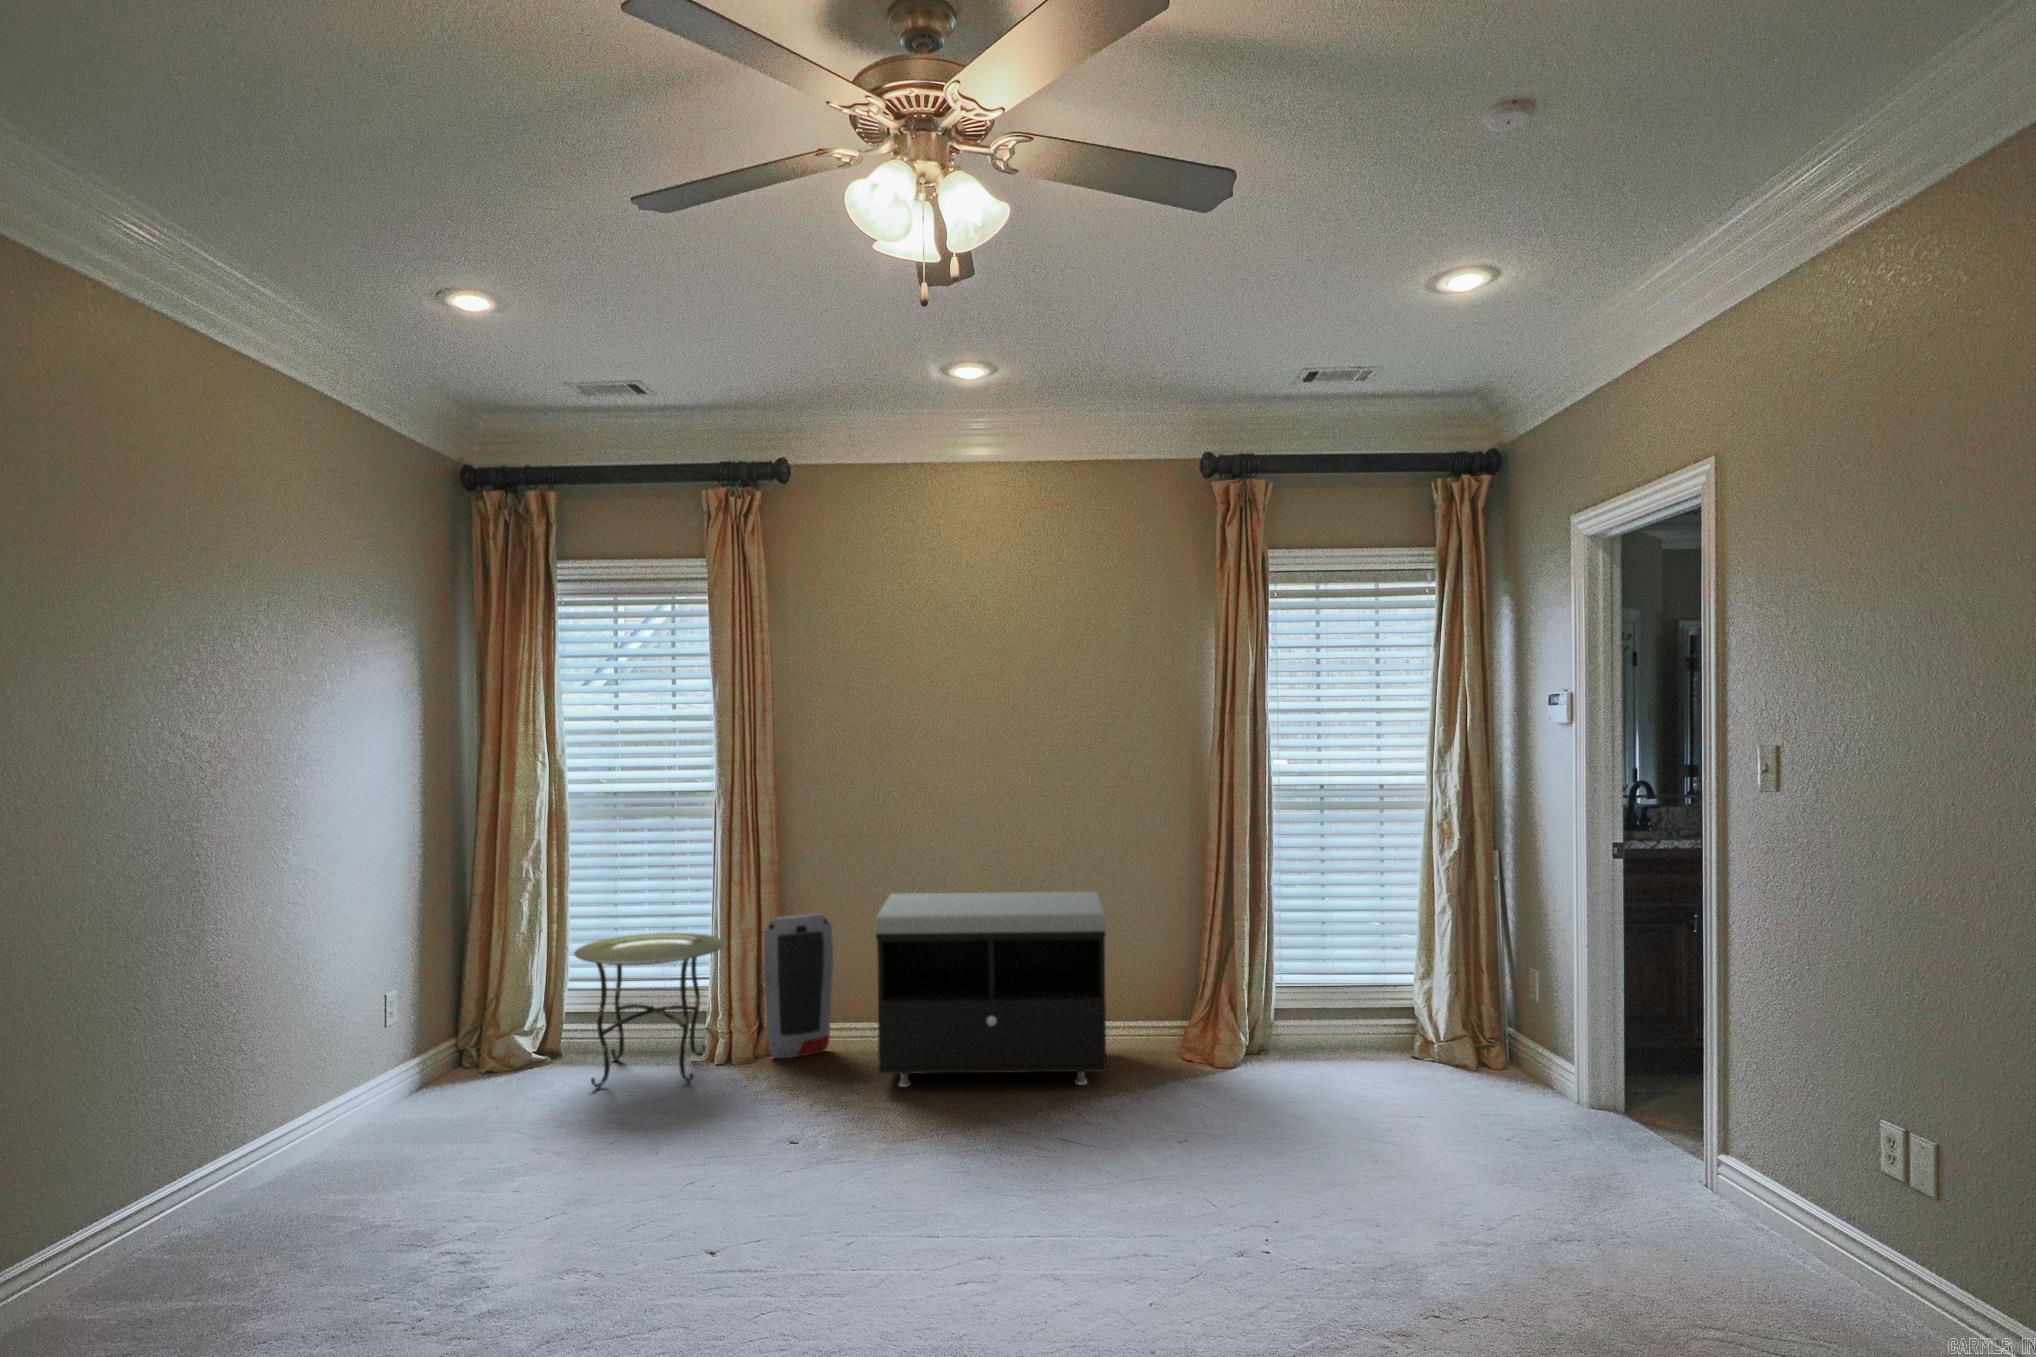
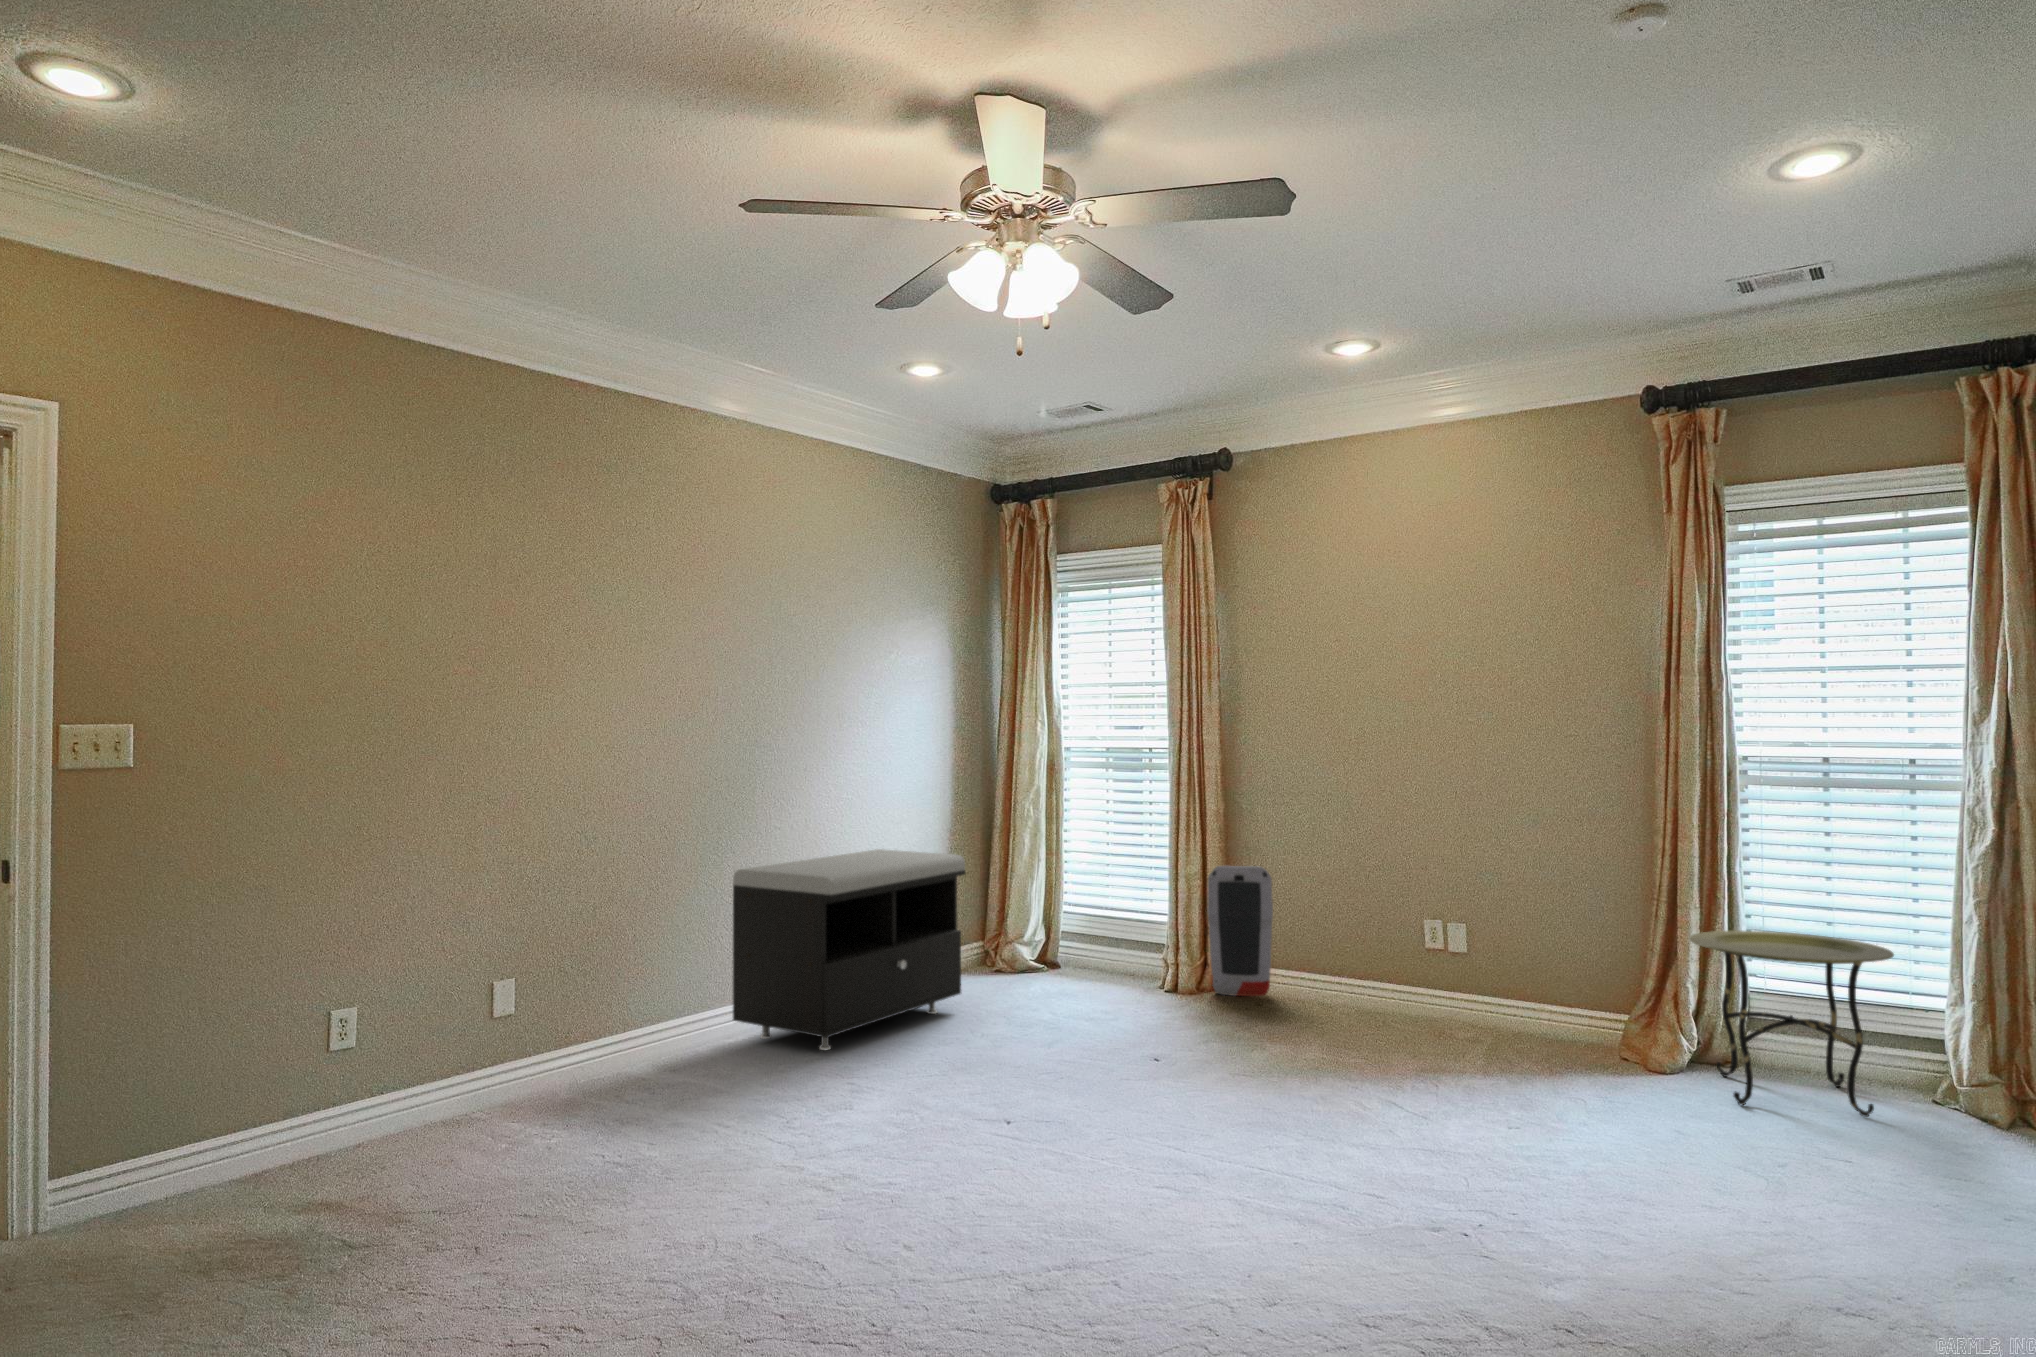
storage bench: present [876,892,1106,1087] -> present [733,849,965,1051]
side table: present [574,933,725,1088] -> present [1689,931,1894,1117]

